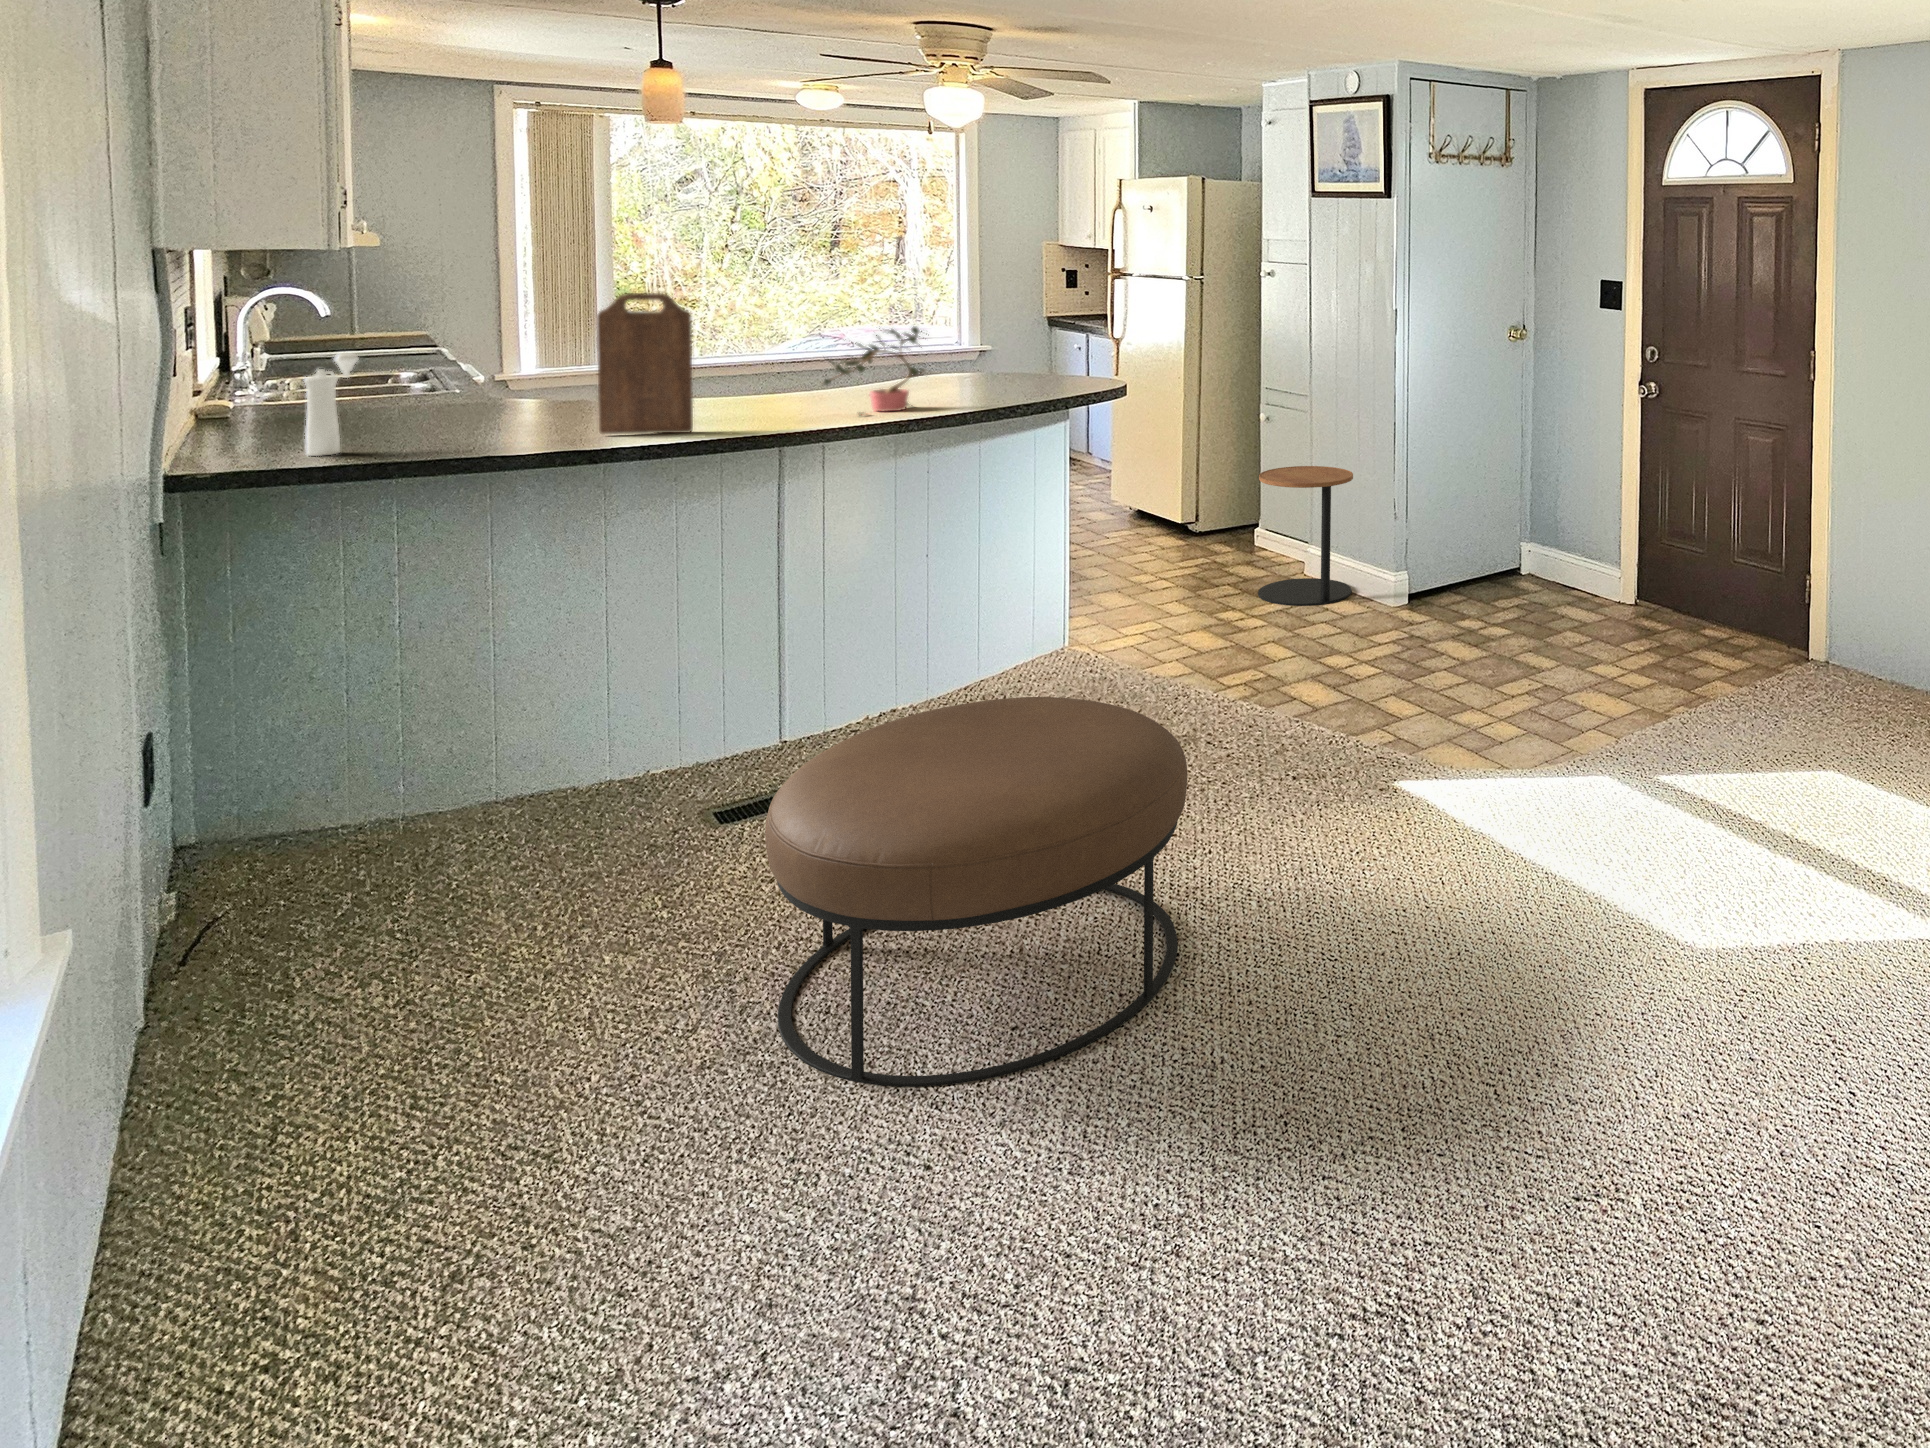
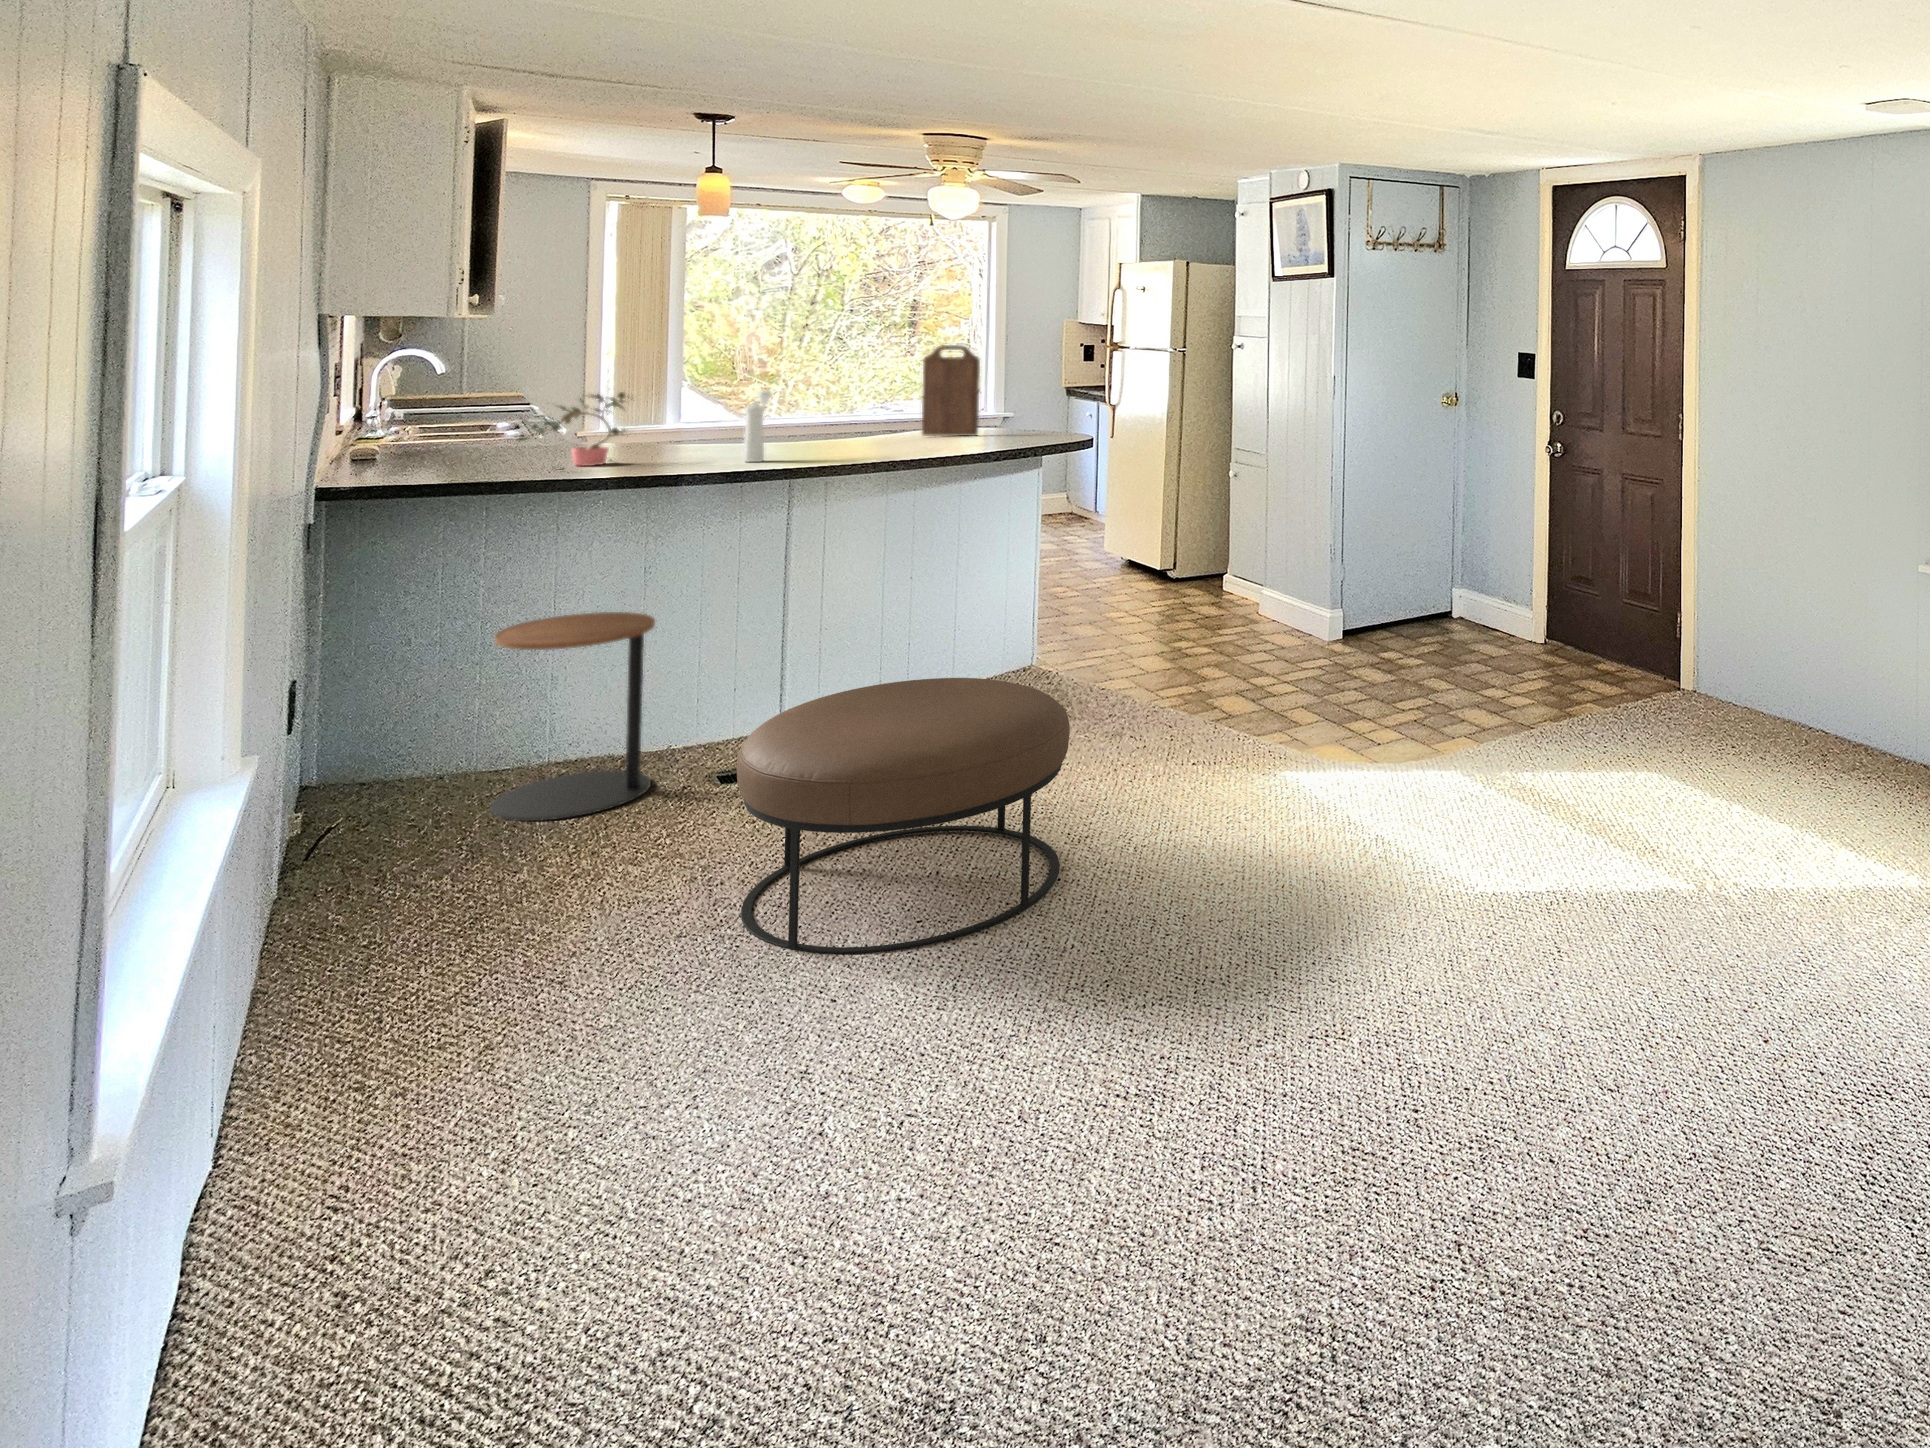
cutting board: present [597,293,693,434] -> present [922,345,980,436]
potted plant: present [824,327,927,415] -> present [518,392,633,466]
pepper mill: present [304,353,358,456] -> present [743,391,771,462]
side table: present [1258,466,1353,606] -> present [491,612,655,821]

